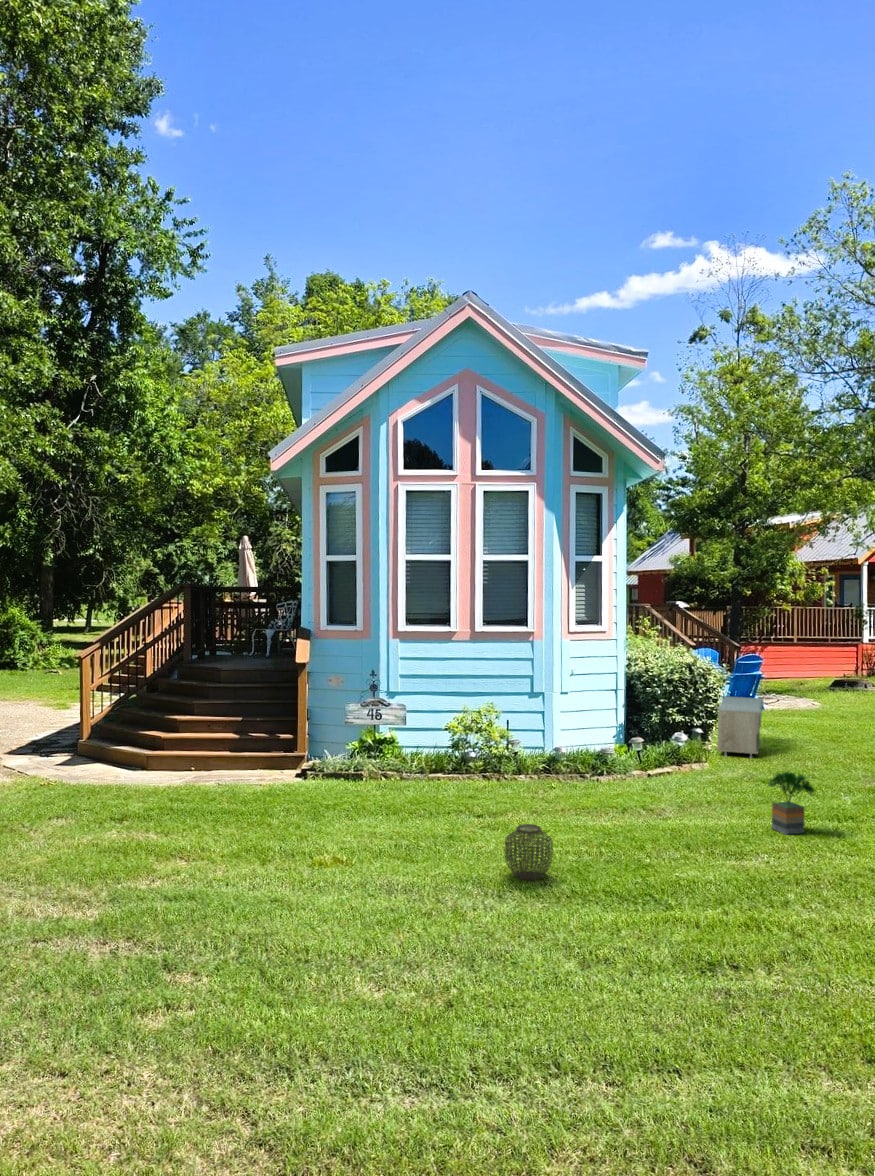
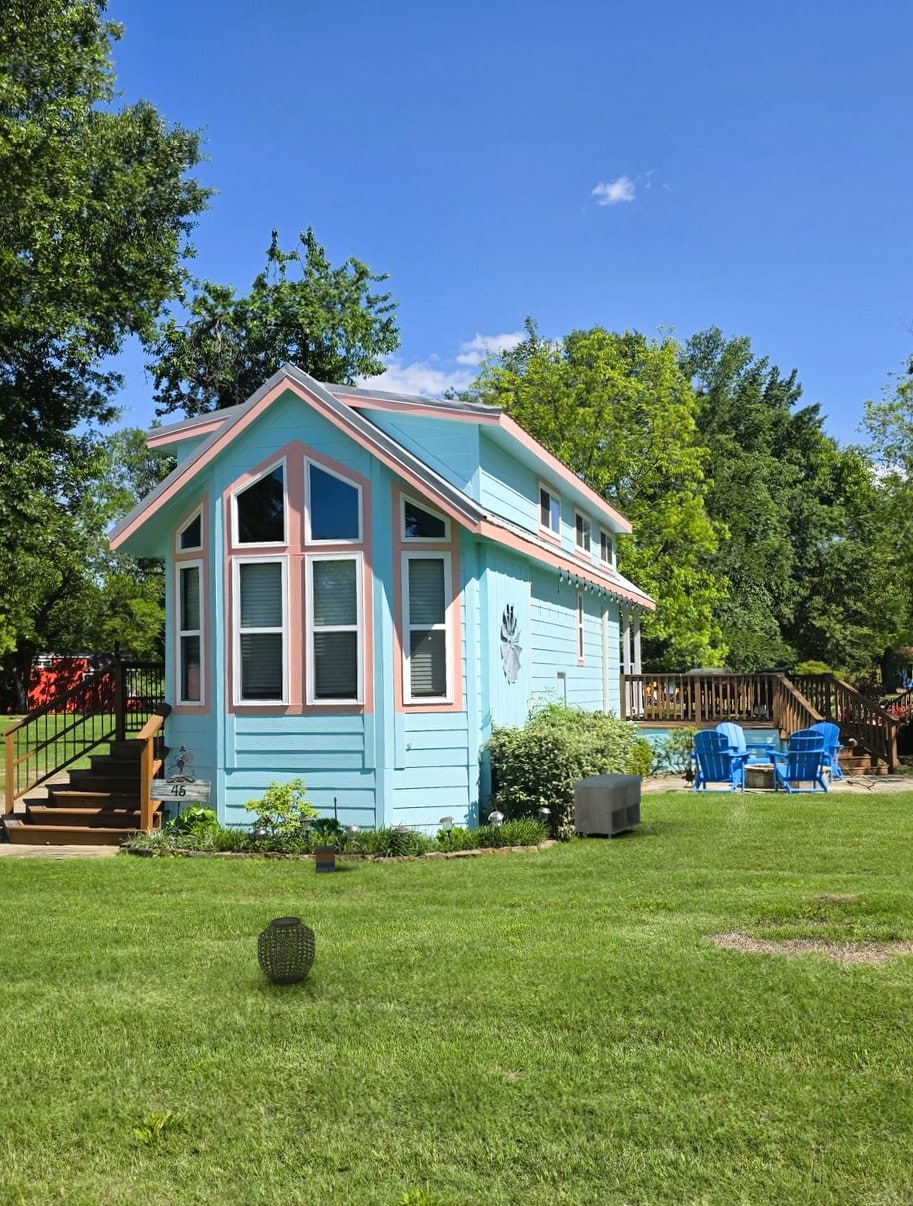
potted tree: present [768,772,815,835] -> present [309,818,343,873]
woven basket: present [505,824,553,880] -> present [257,917,315,984]

